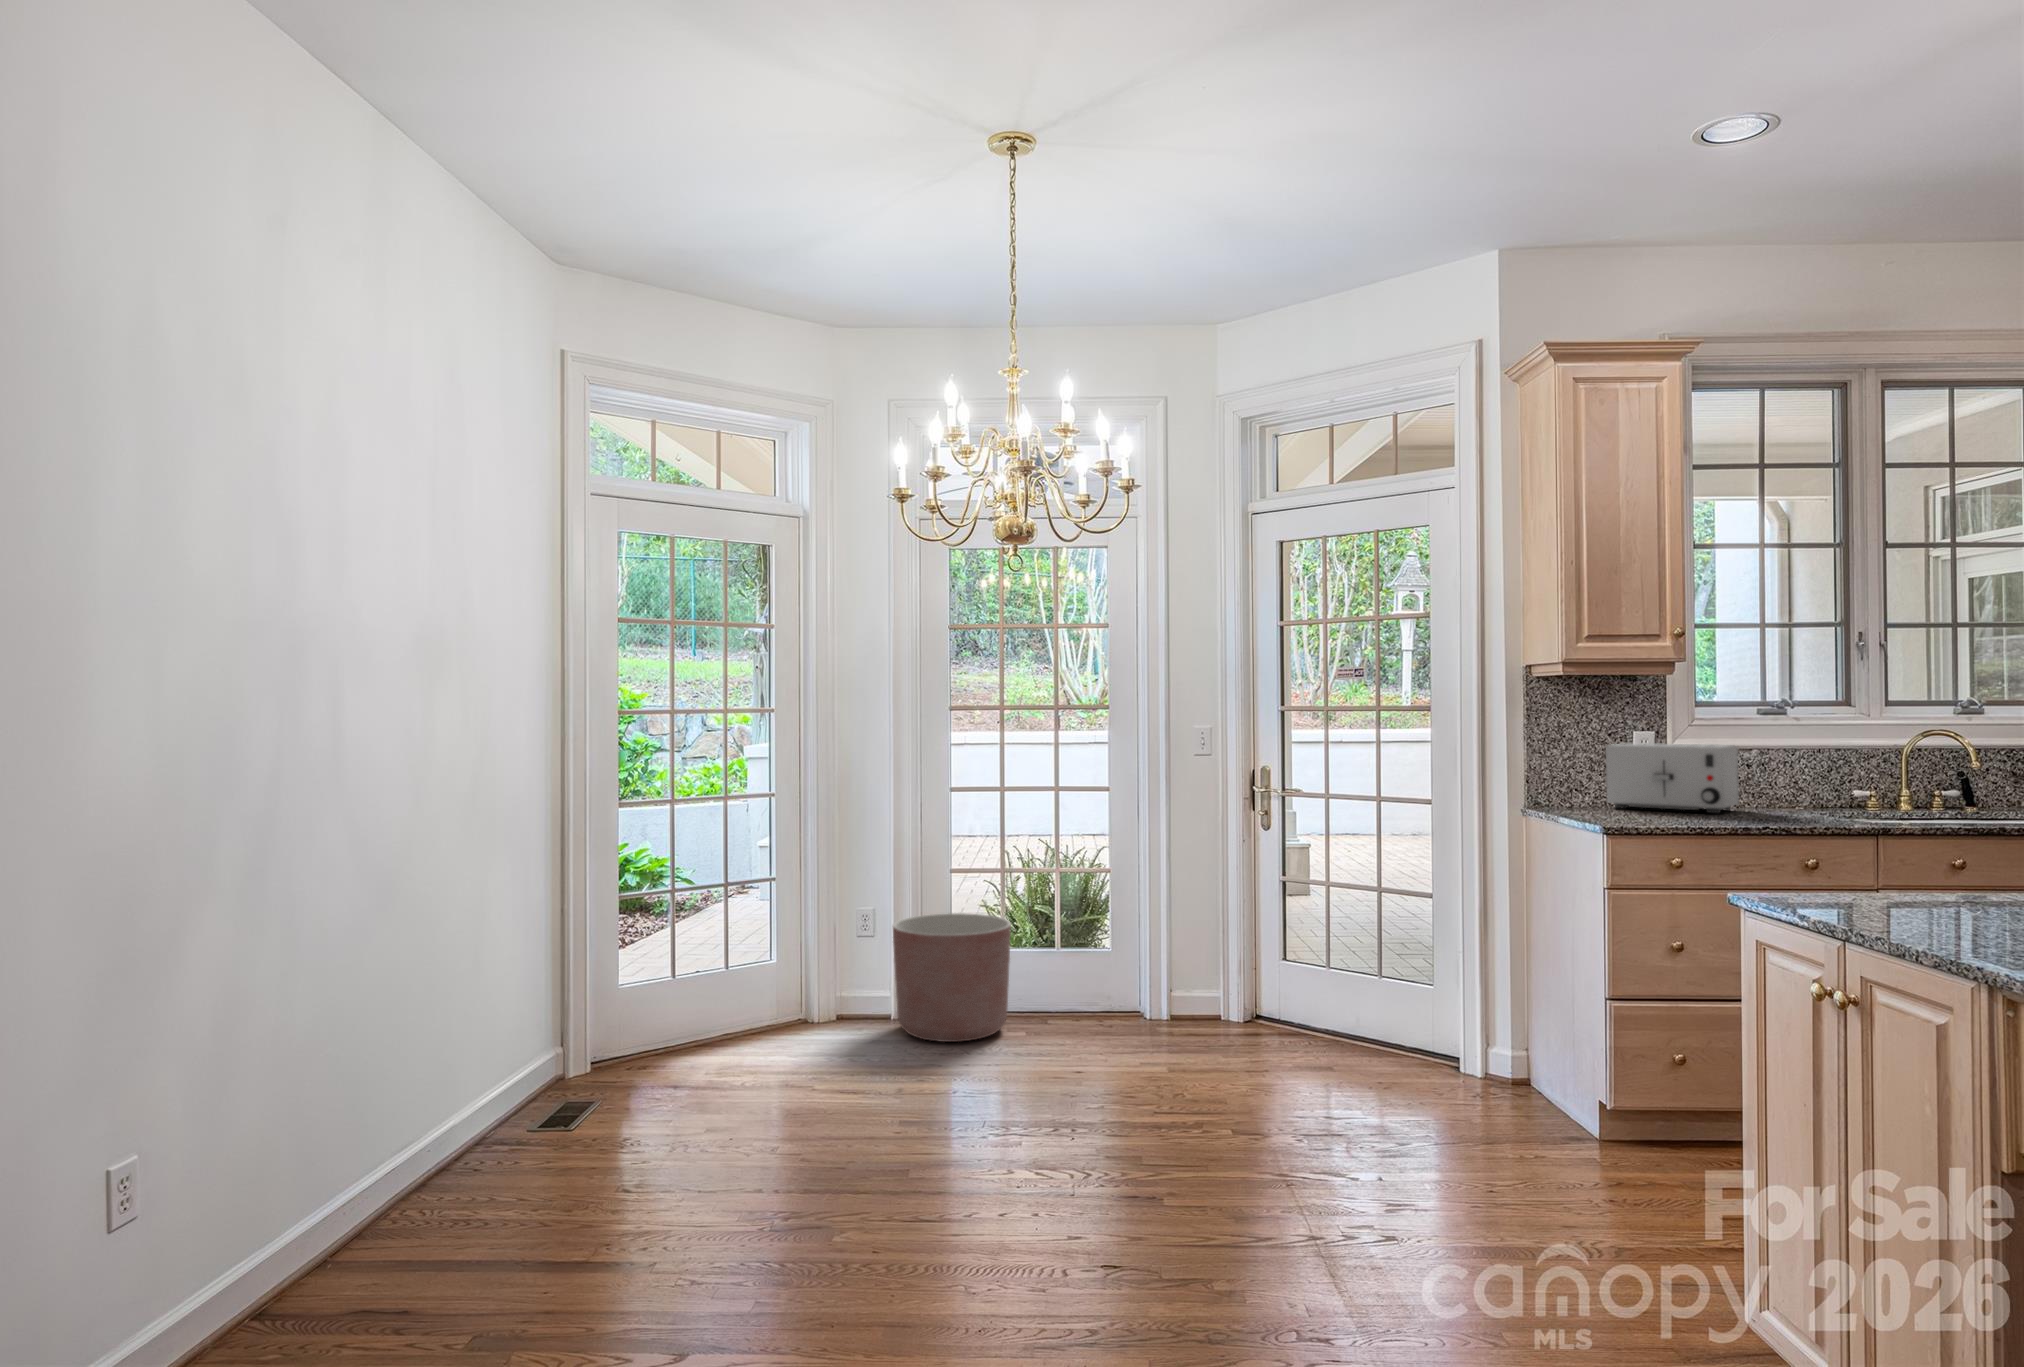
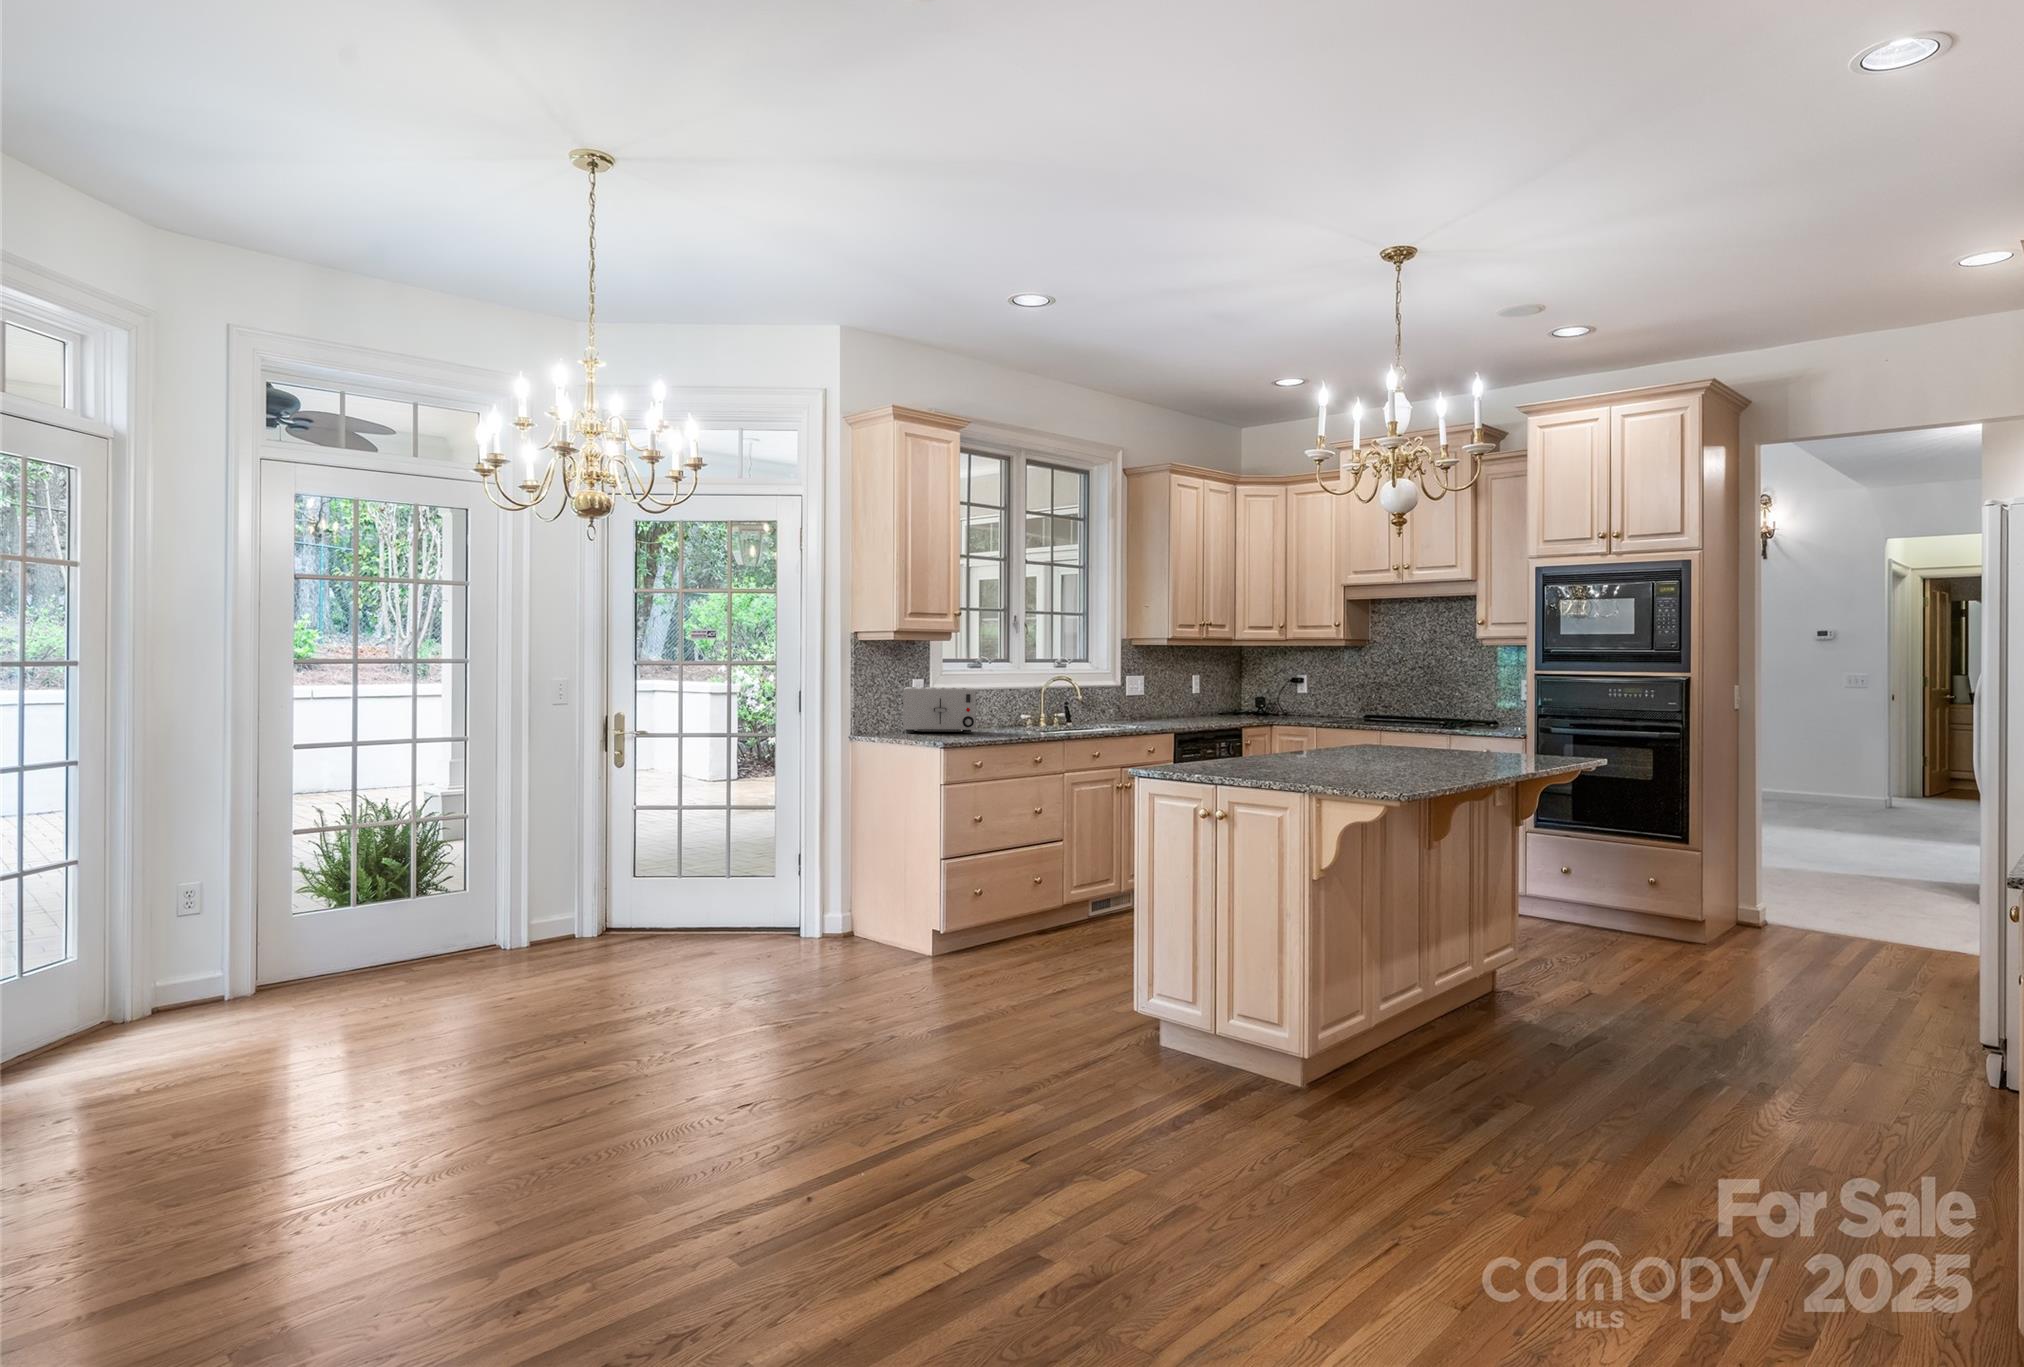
planter: present [893,913,1011,1042] -> none [249,873,396,1010]

